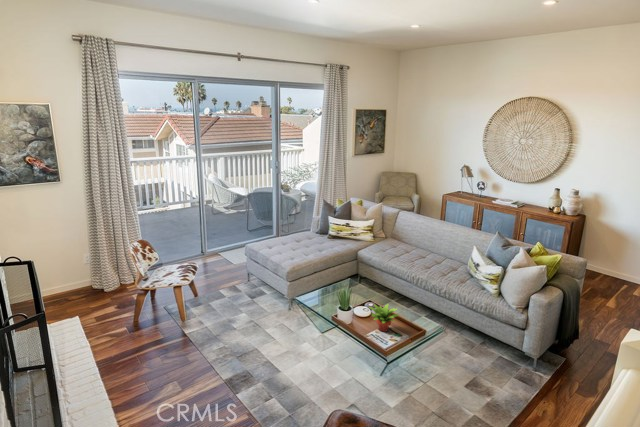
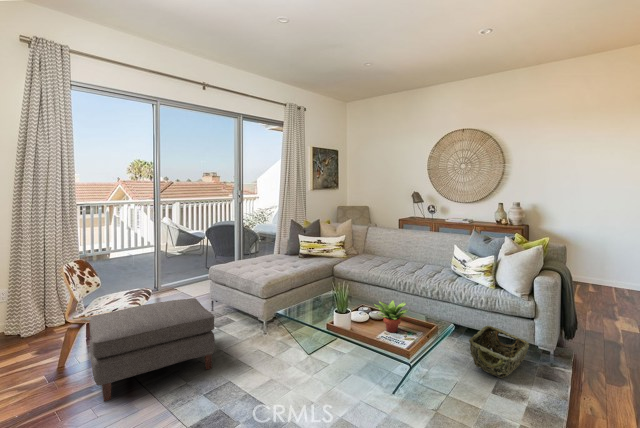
ottoman: none [150,278,242,356] -> present [89,298,215,401]
woven basket: none [455,329,515,380] -> present [469,326,529,378]

